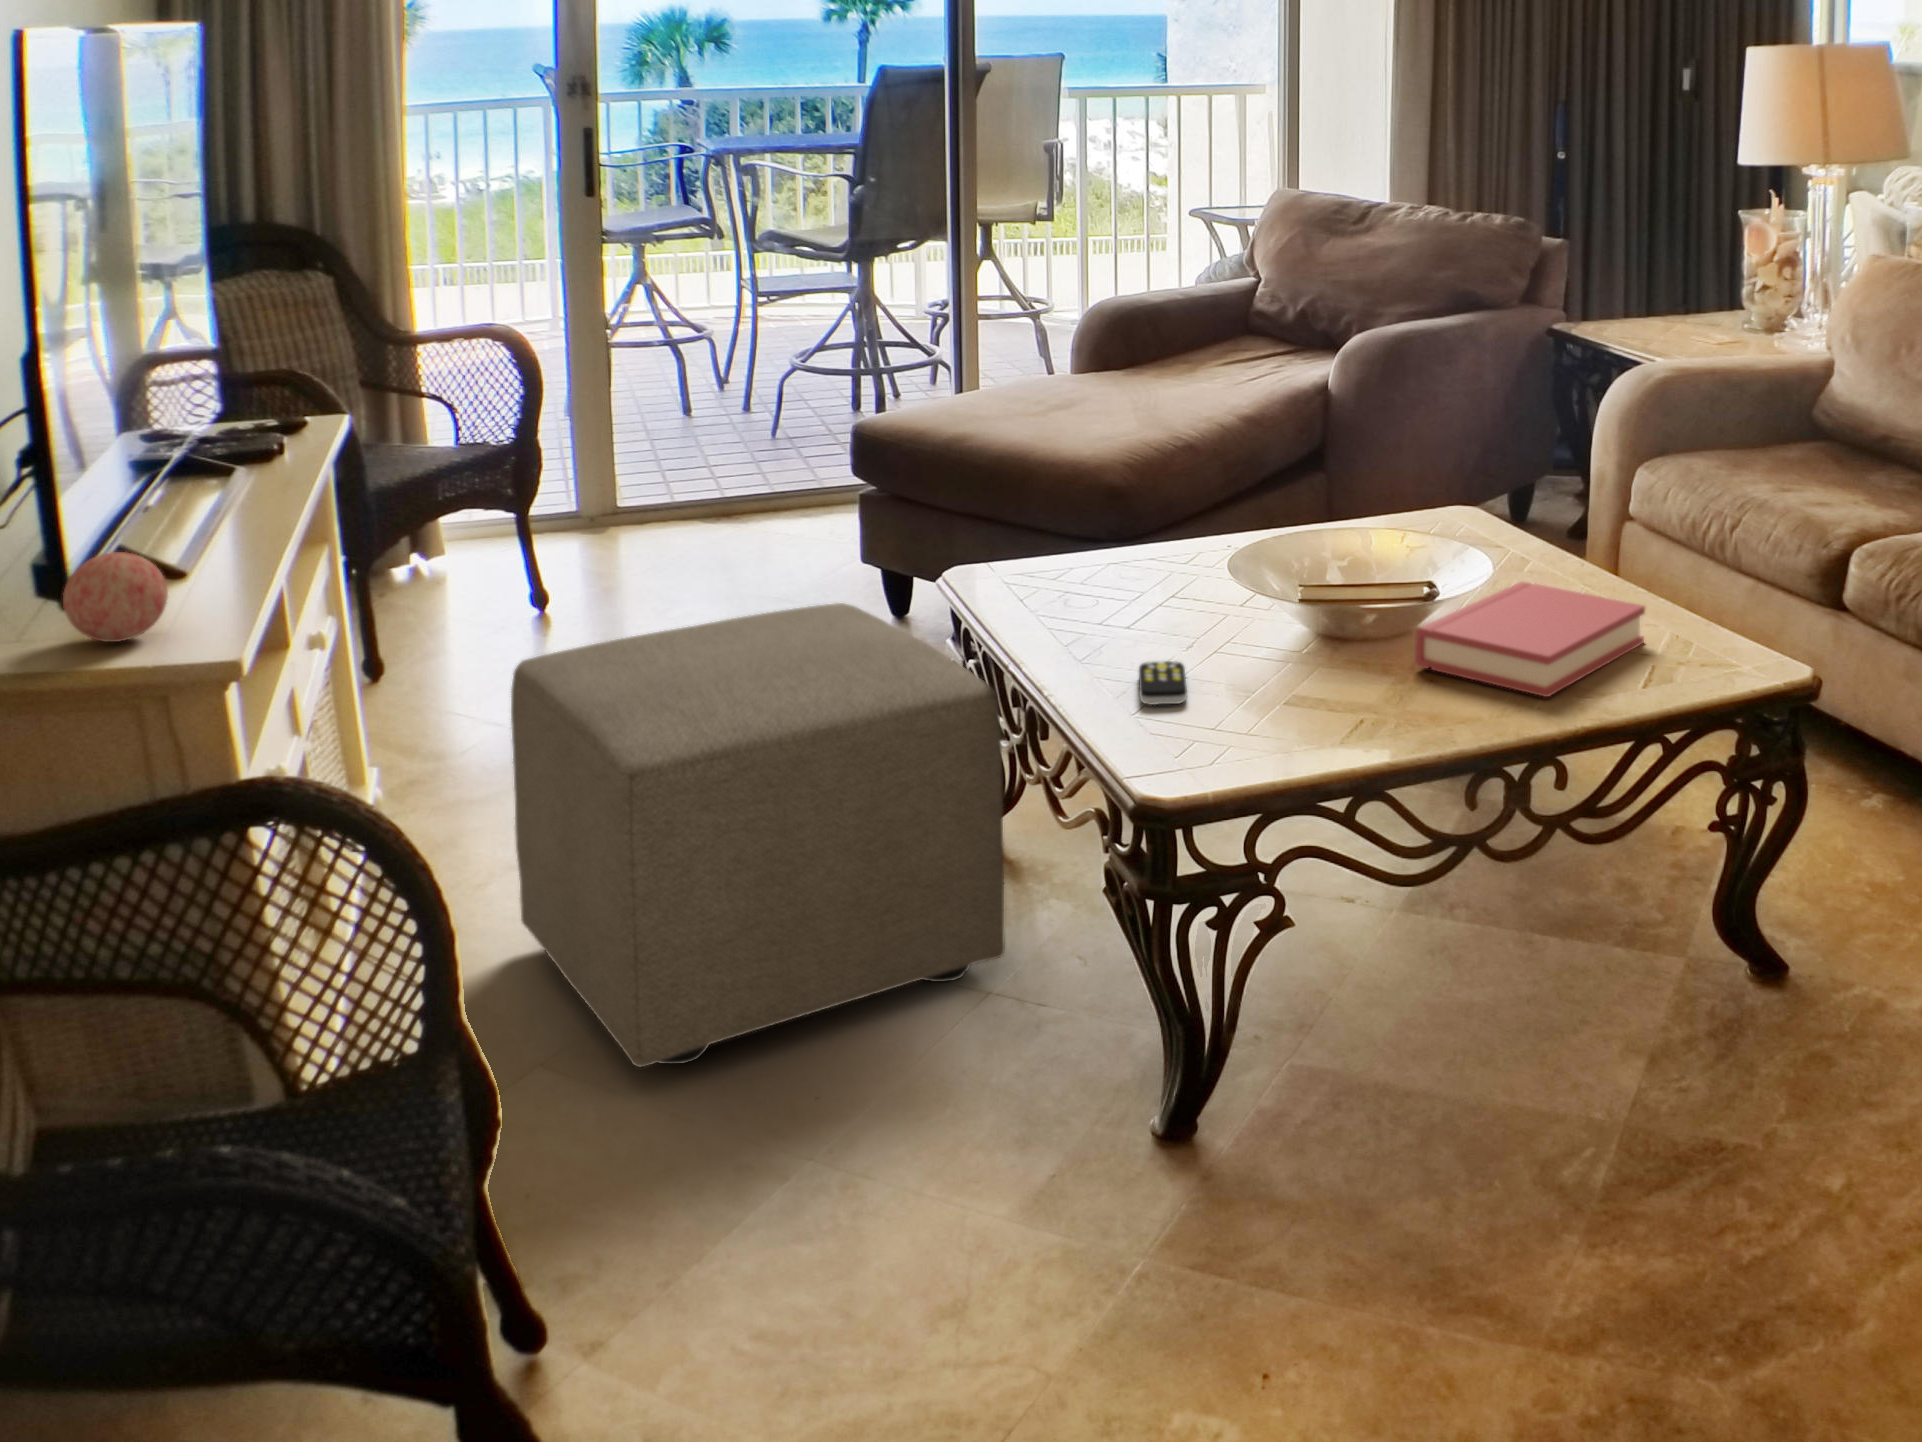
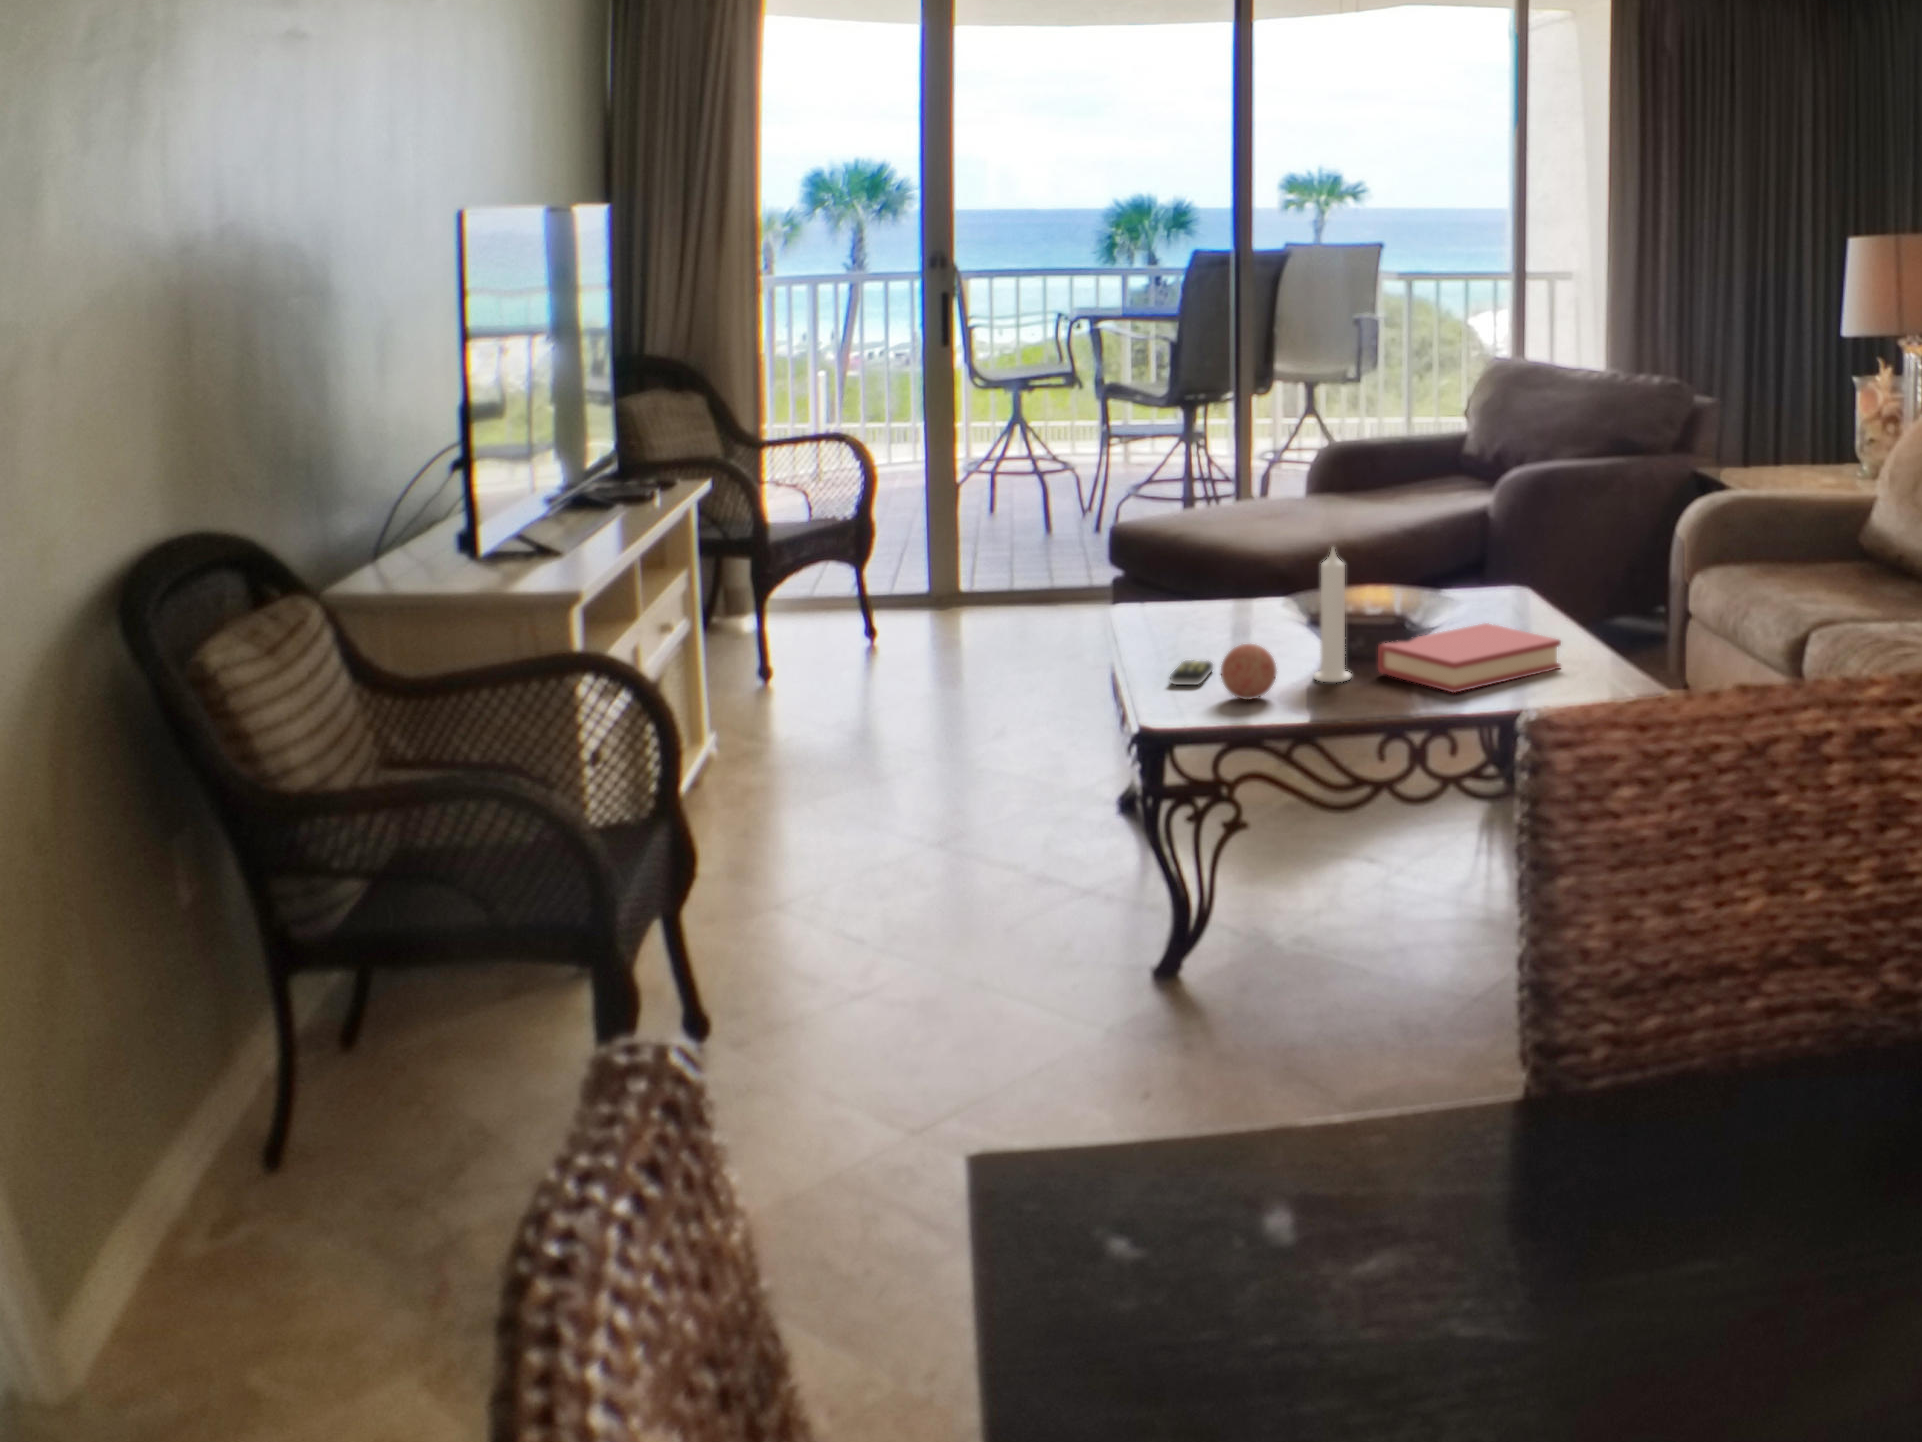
candle: none [1333,499,1385,687] -> present [1314,548,1351,682]
decorative ball: present [63,552,168,642] -> present [1221,644,1276,699]
ottoman: present [511,603,1005,1067] -> none [775,626,1092,914]

